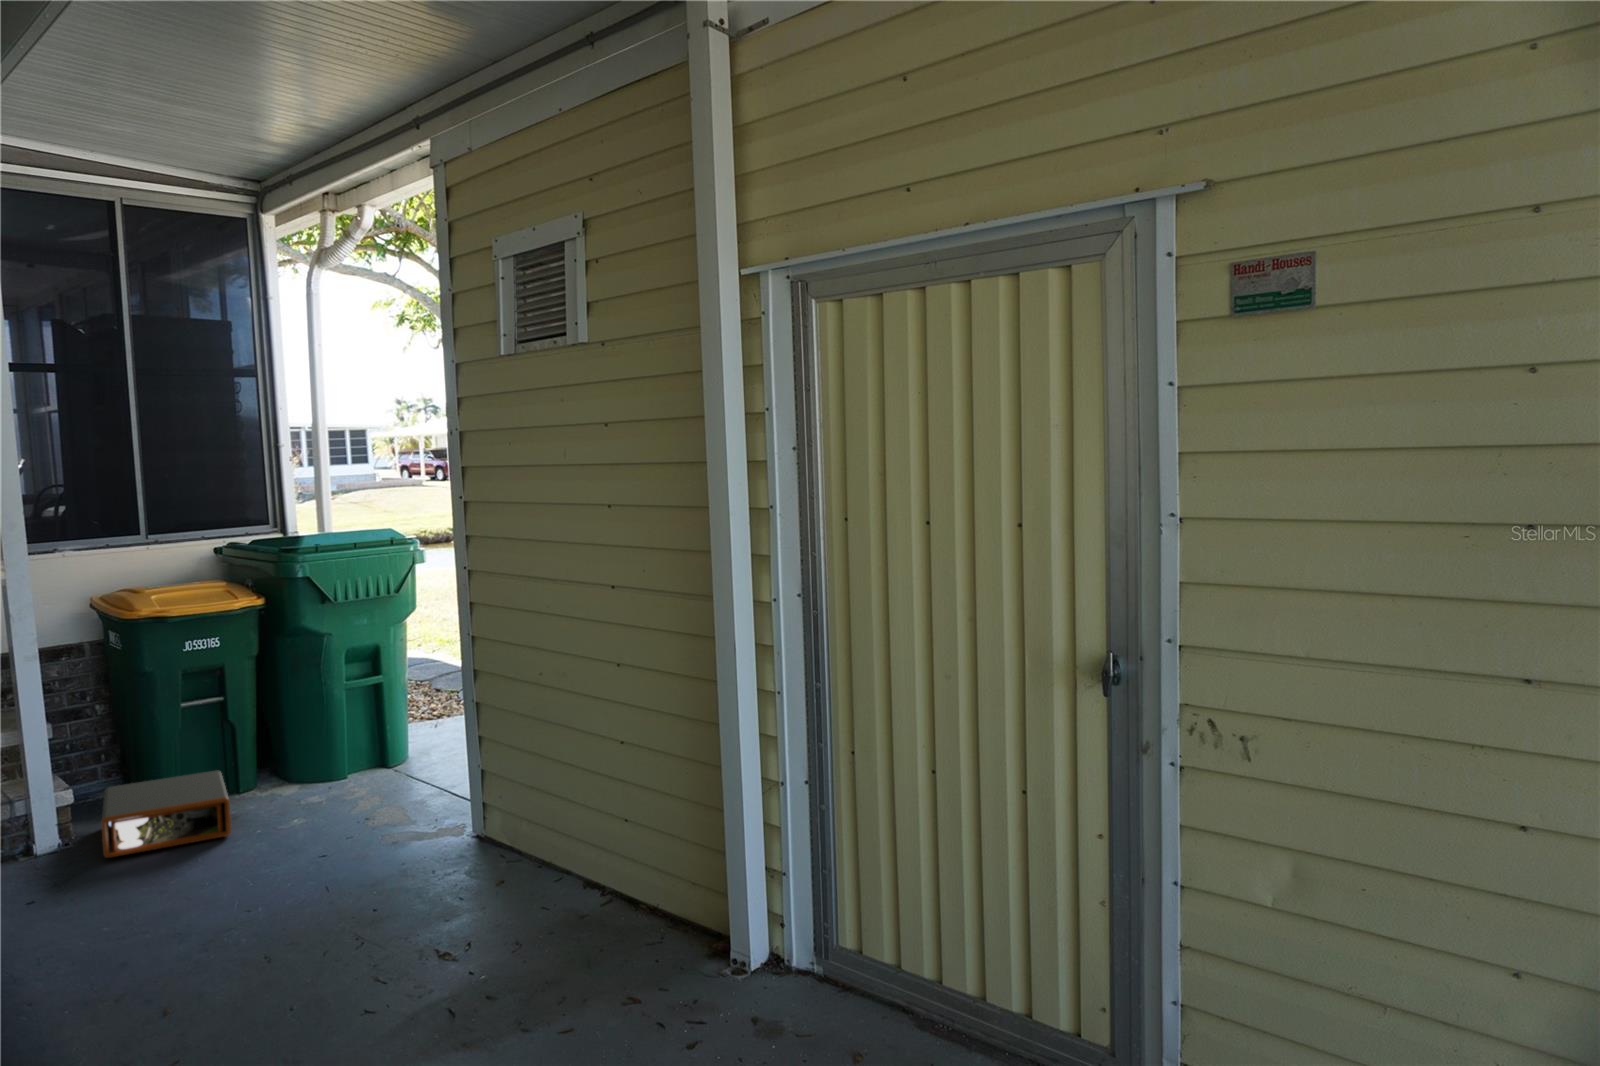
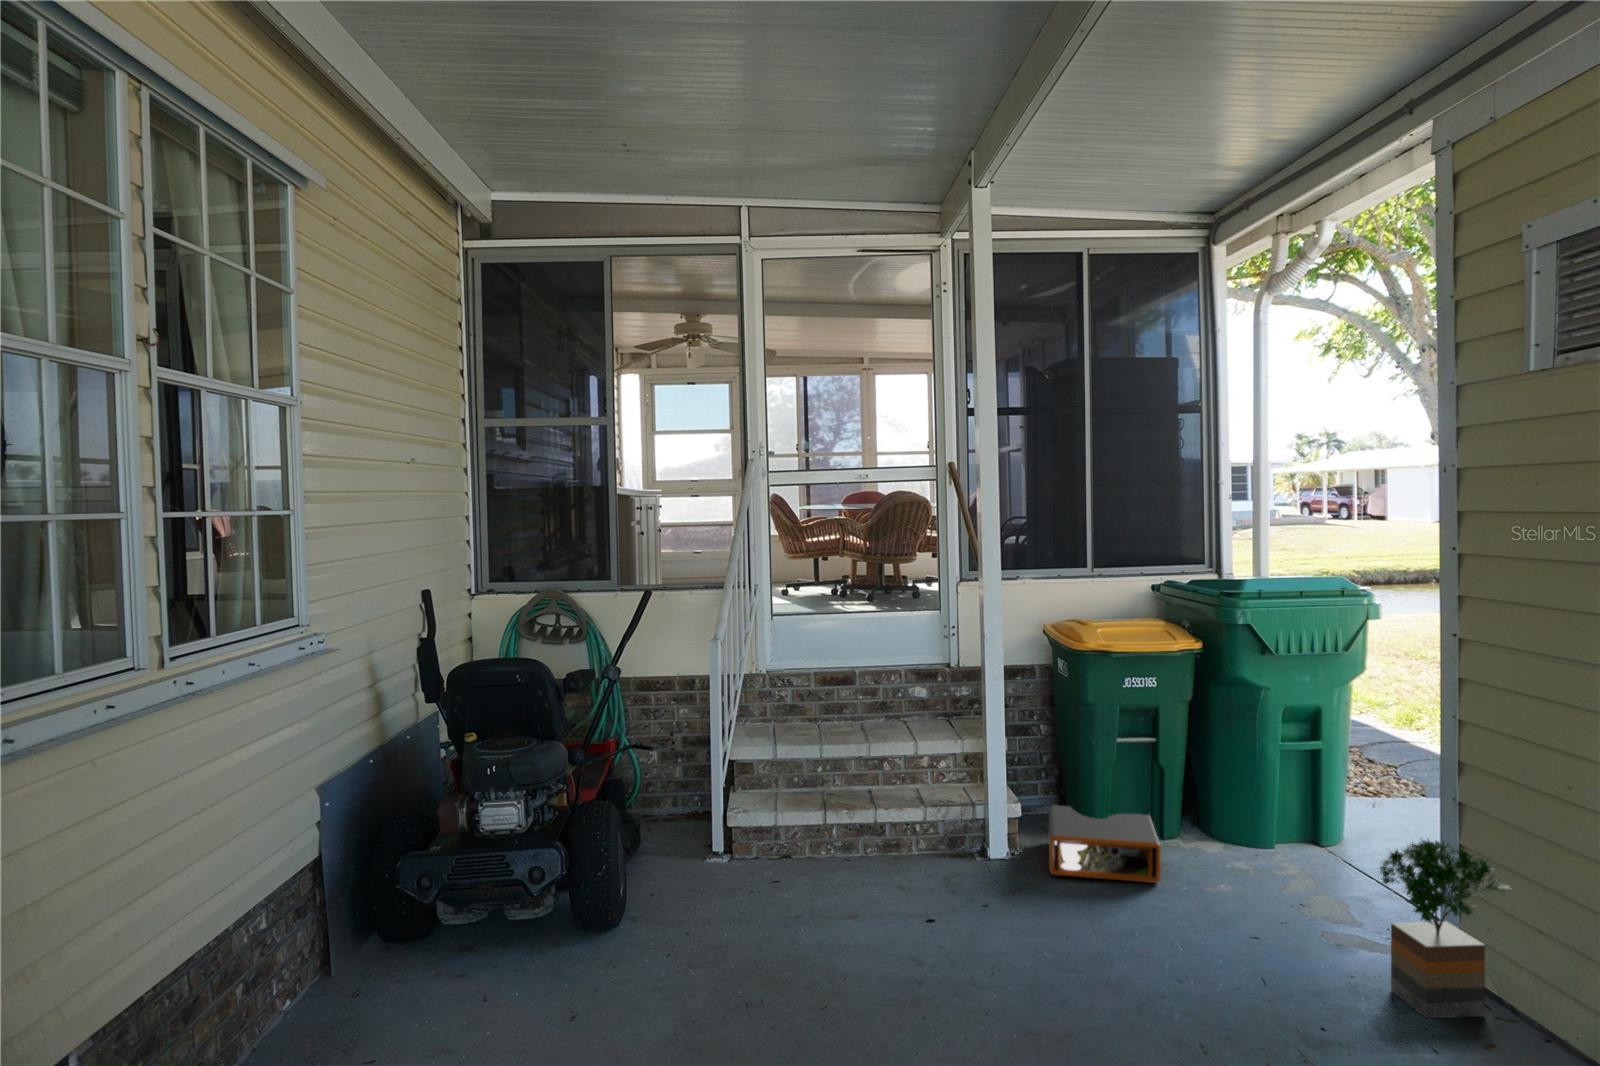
potted tree: none [413,734,514,880] -> present [1380,839,1508,1018]

